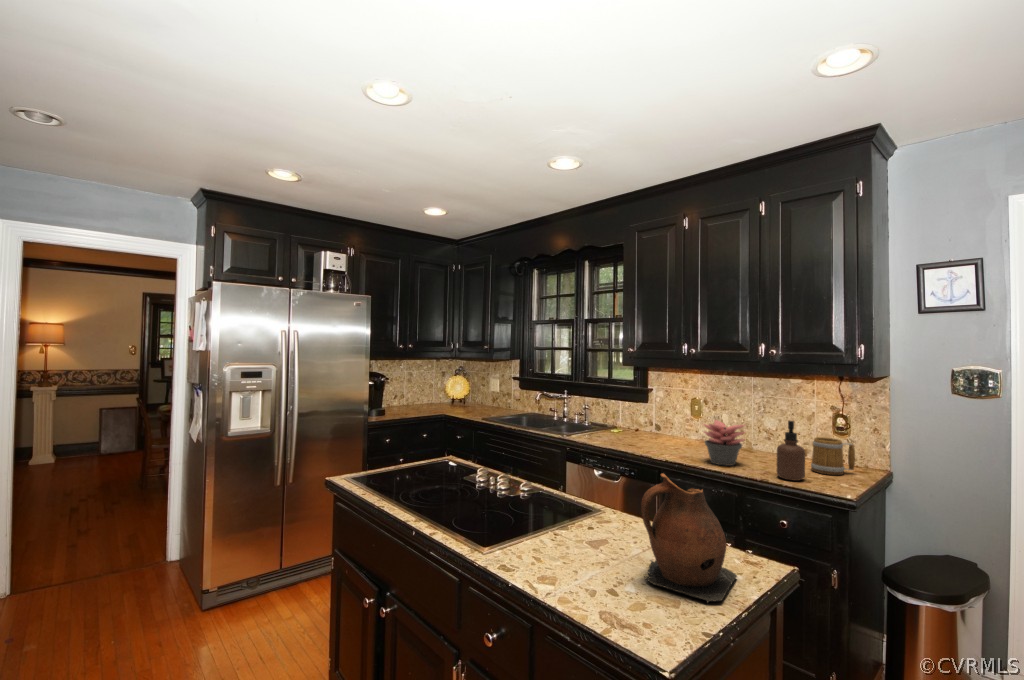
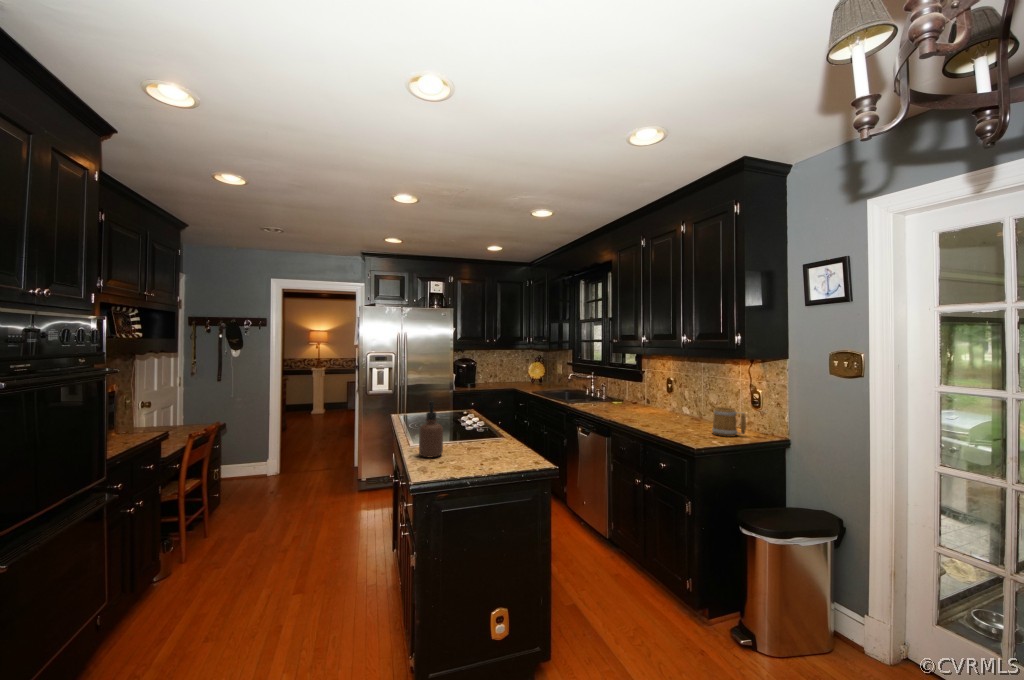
succulent plant: present [704,420,745,466] -> none [636,392,667,426]
soap dispenser: present [777,421,805,481] -> present [419,401,443,457]
ceramic pitcher: present [641,473,737,603] -> none [457,404,511,470]

